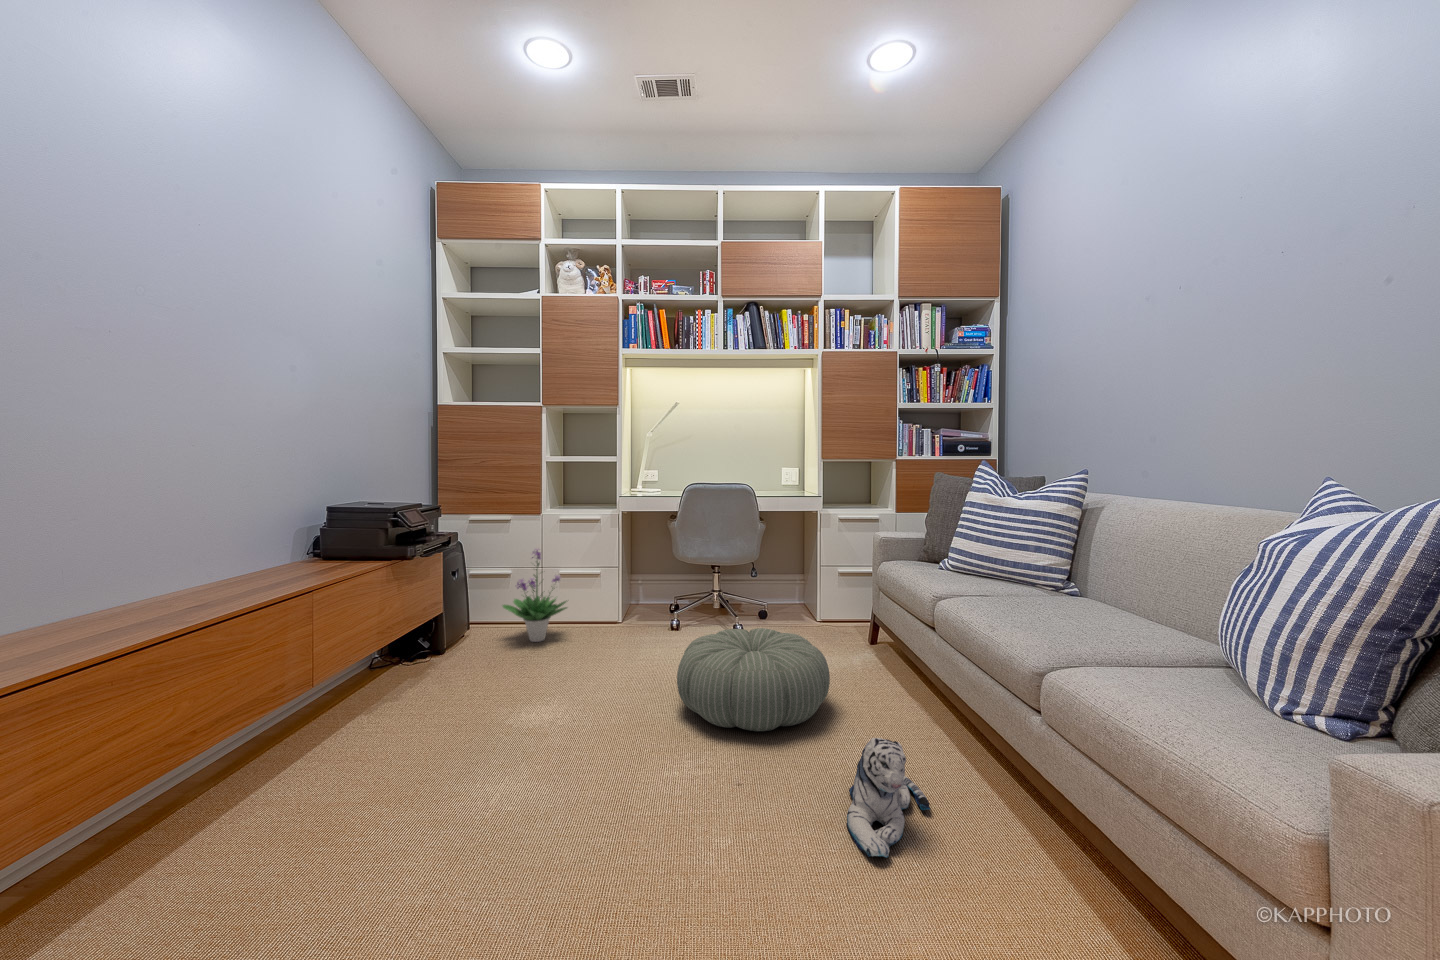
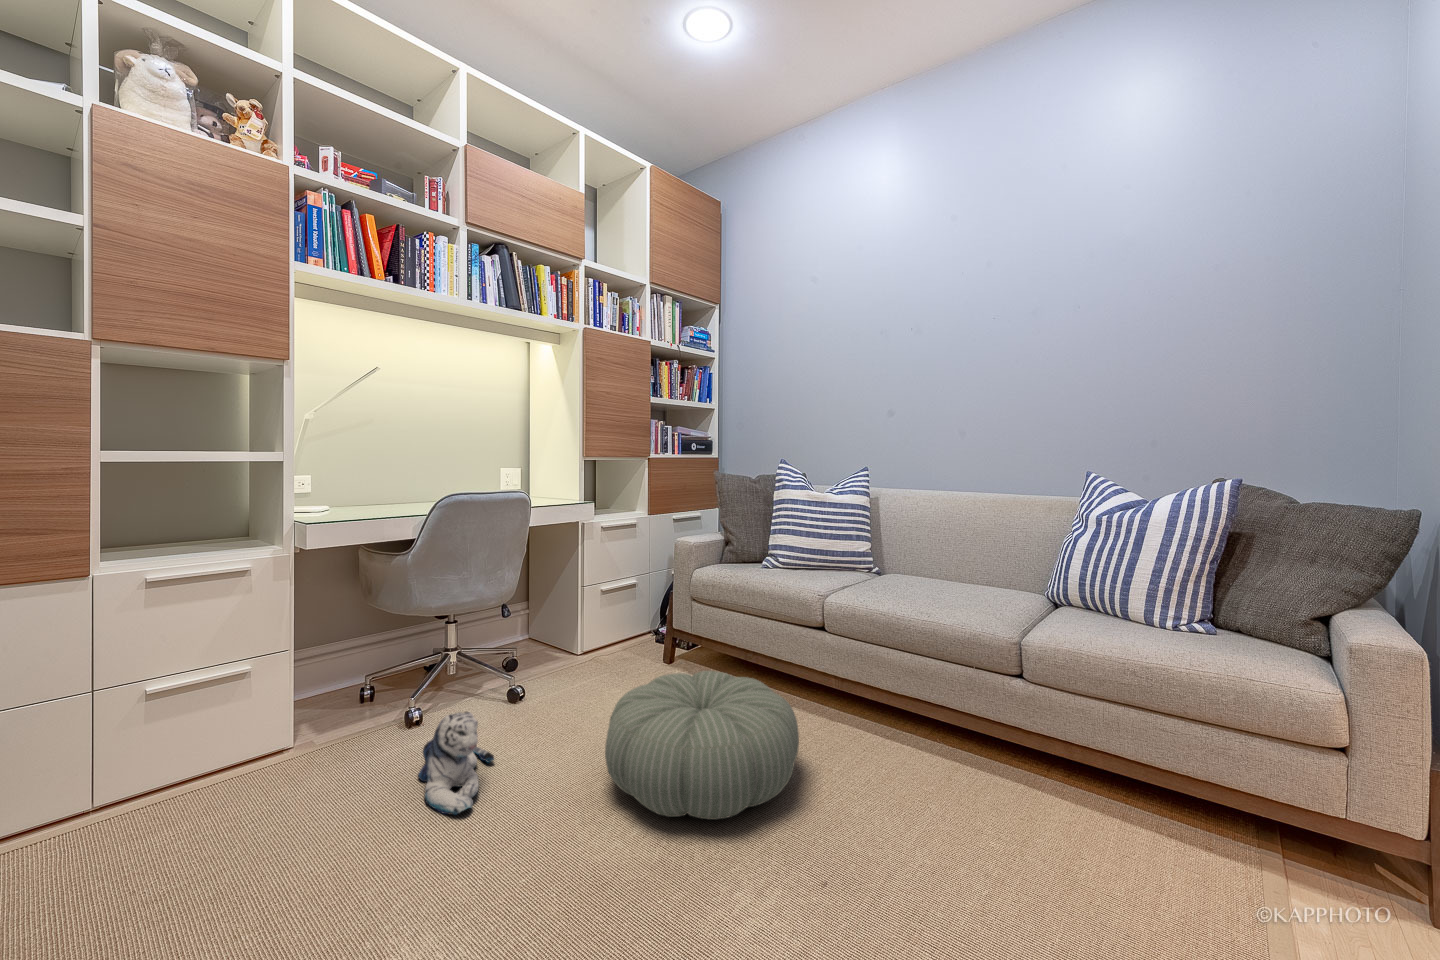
potted plant: present [503,549,567,642] -> none [38,646,249,851]
plush toy: present [846,738,930,858] -> present [417,712,494,815]

